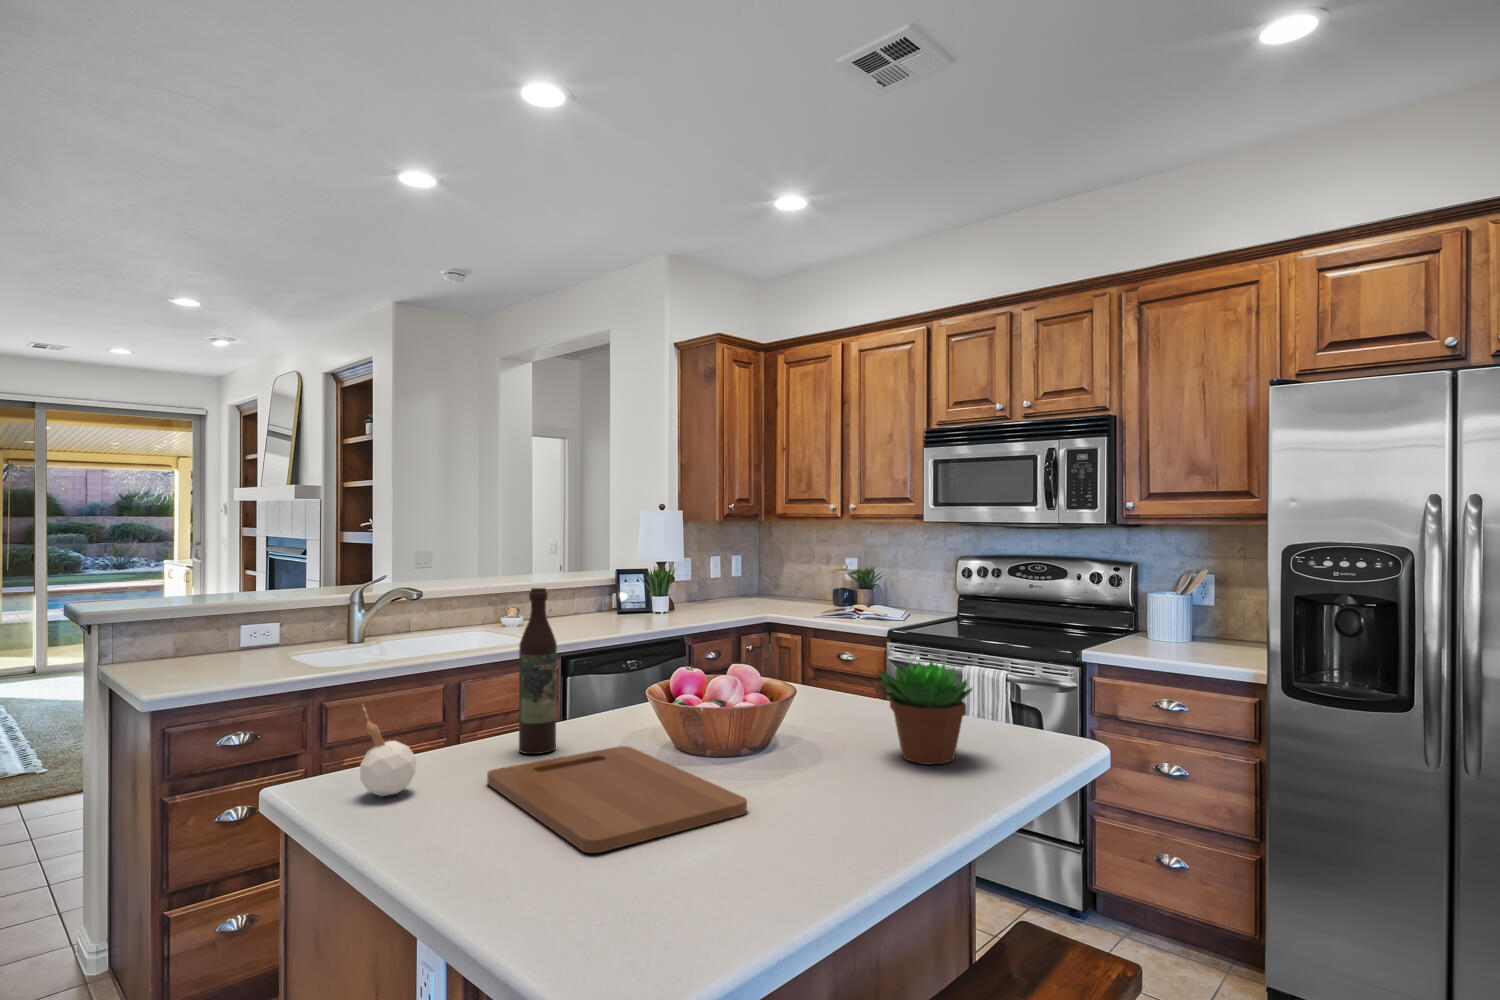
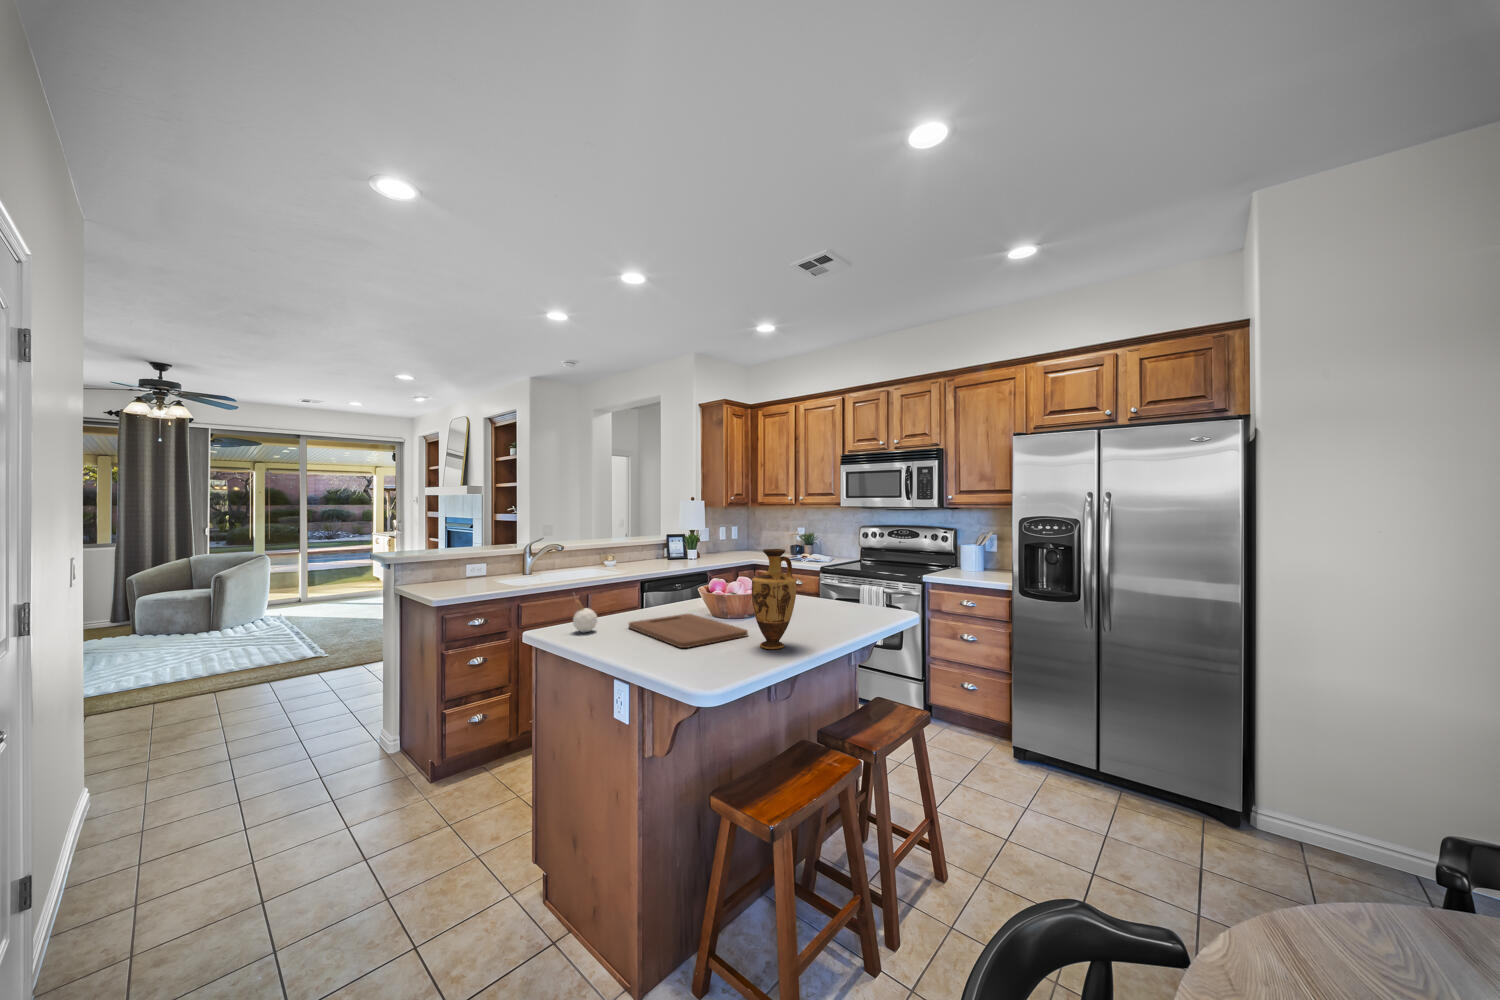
wine bottle: present [519,588,557,754] -> none [638,540,655,618]
vase: none [755,617,861,861] -> present [752,549,796,649]
succulent plant: present [878,661,972,764] -> none [806,572,851,620]

